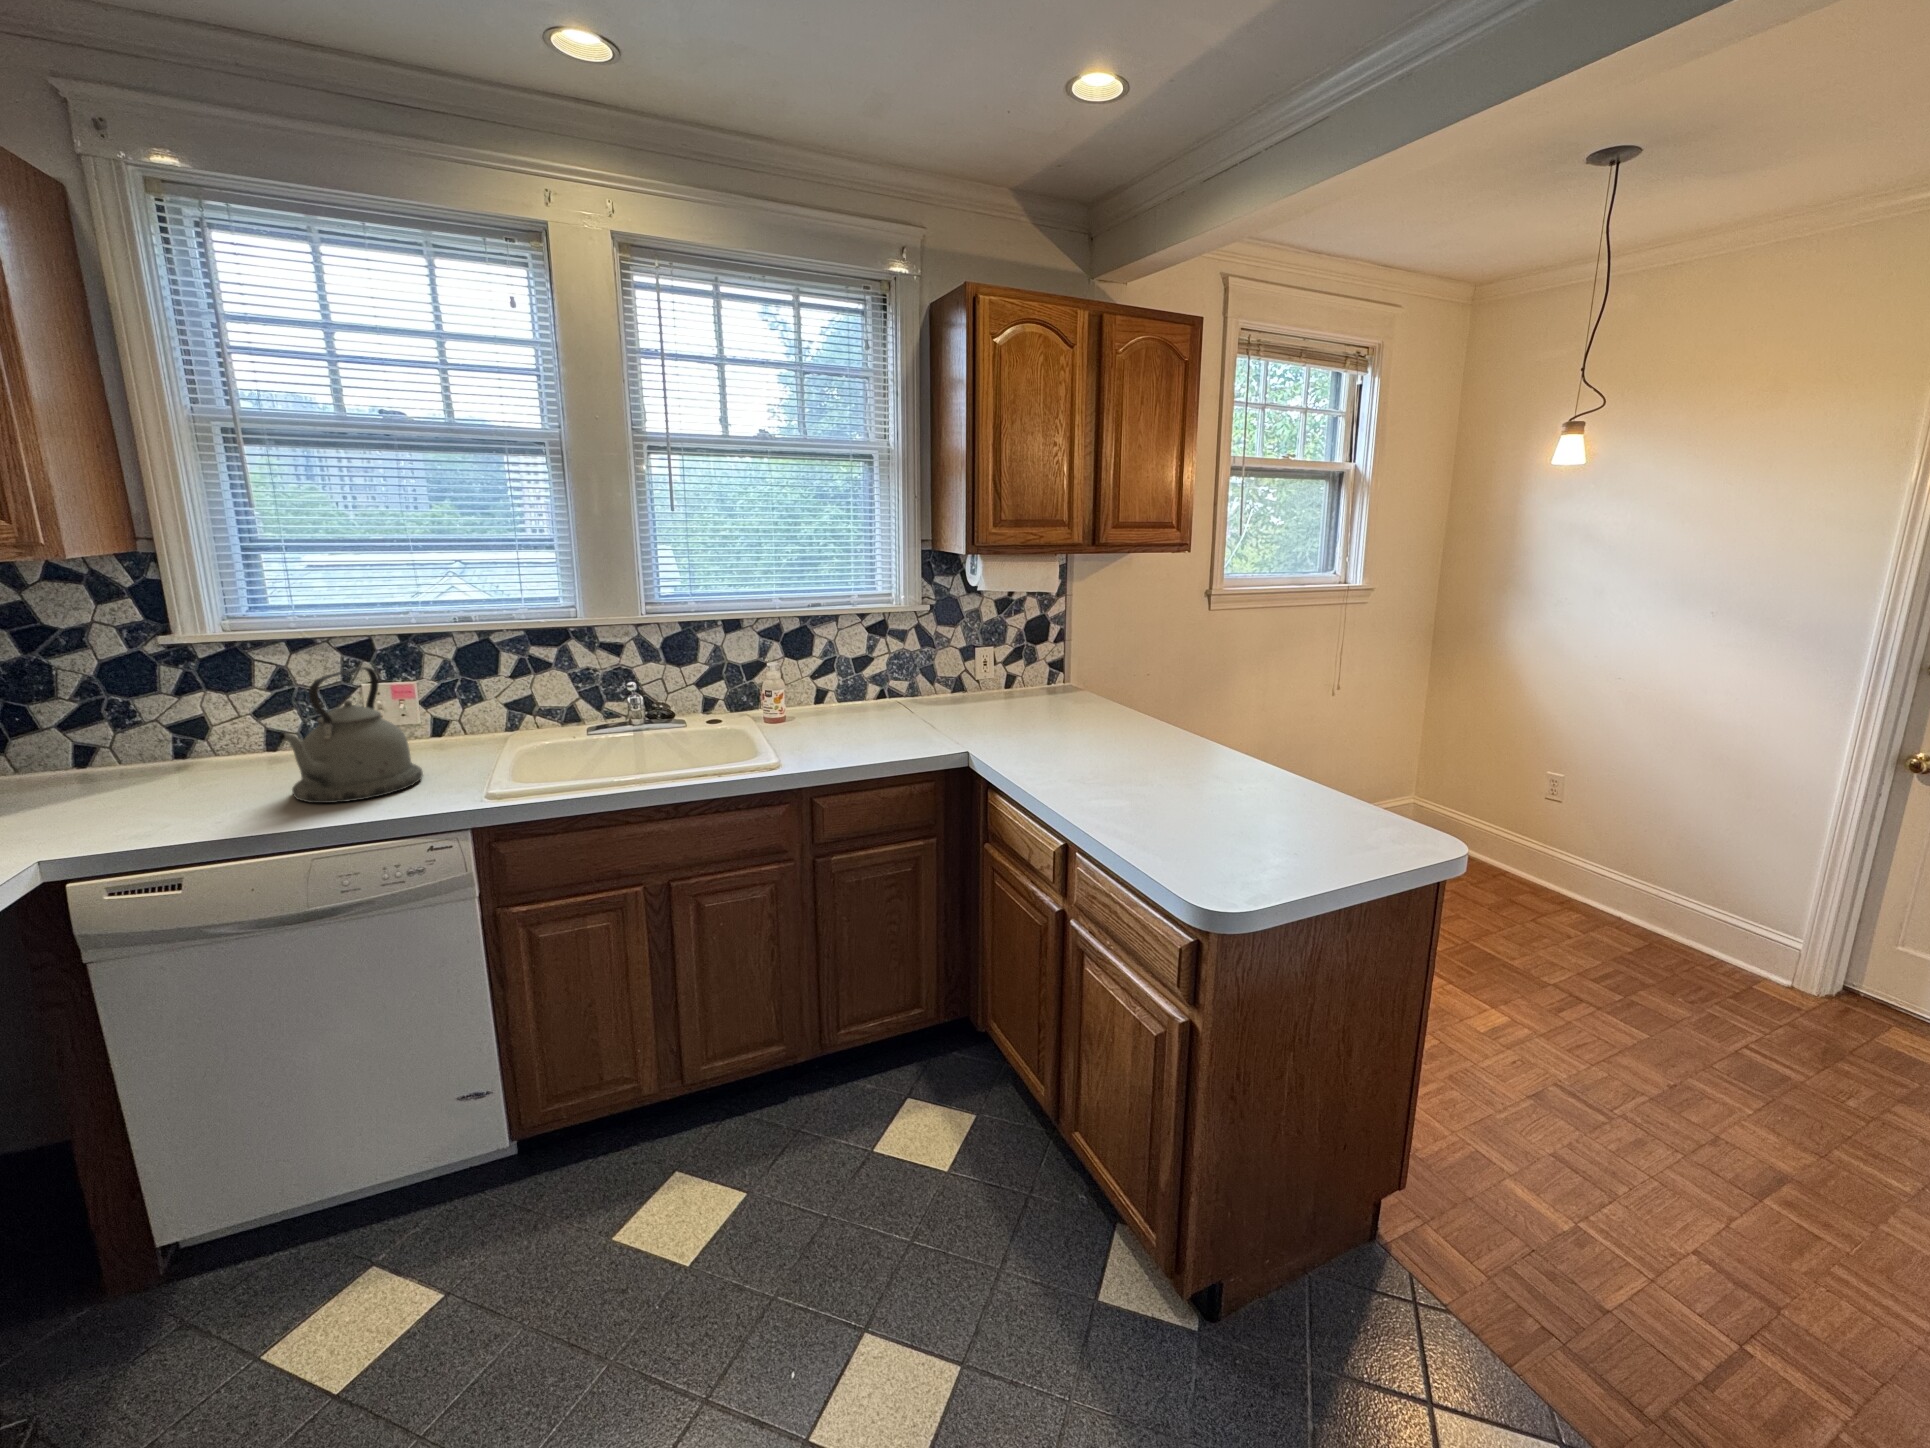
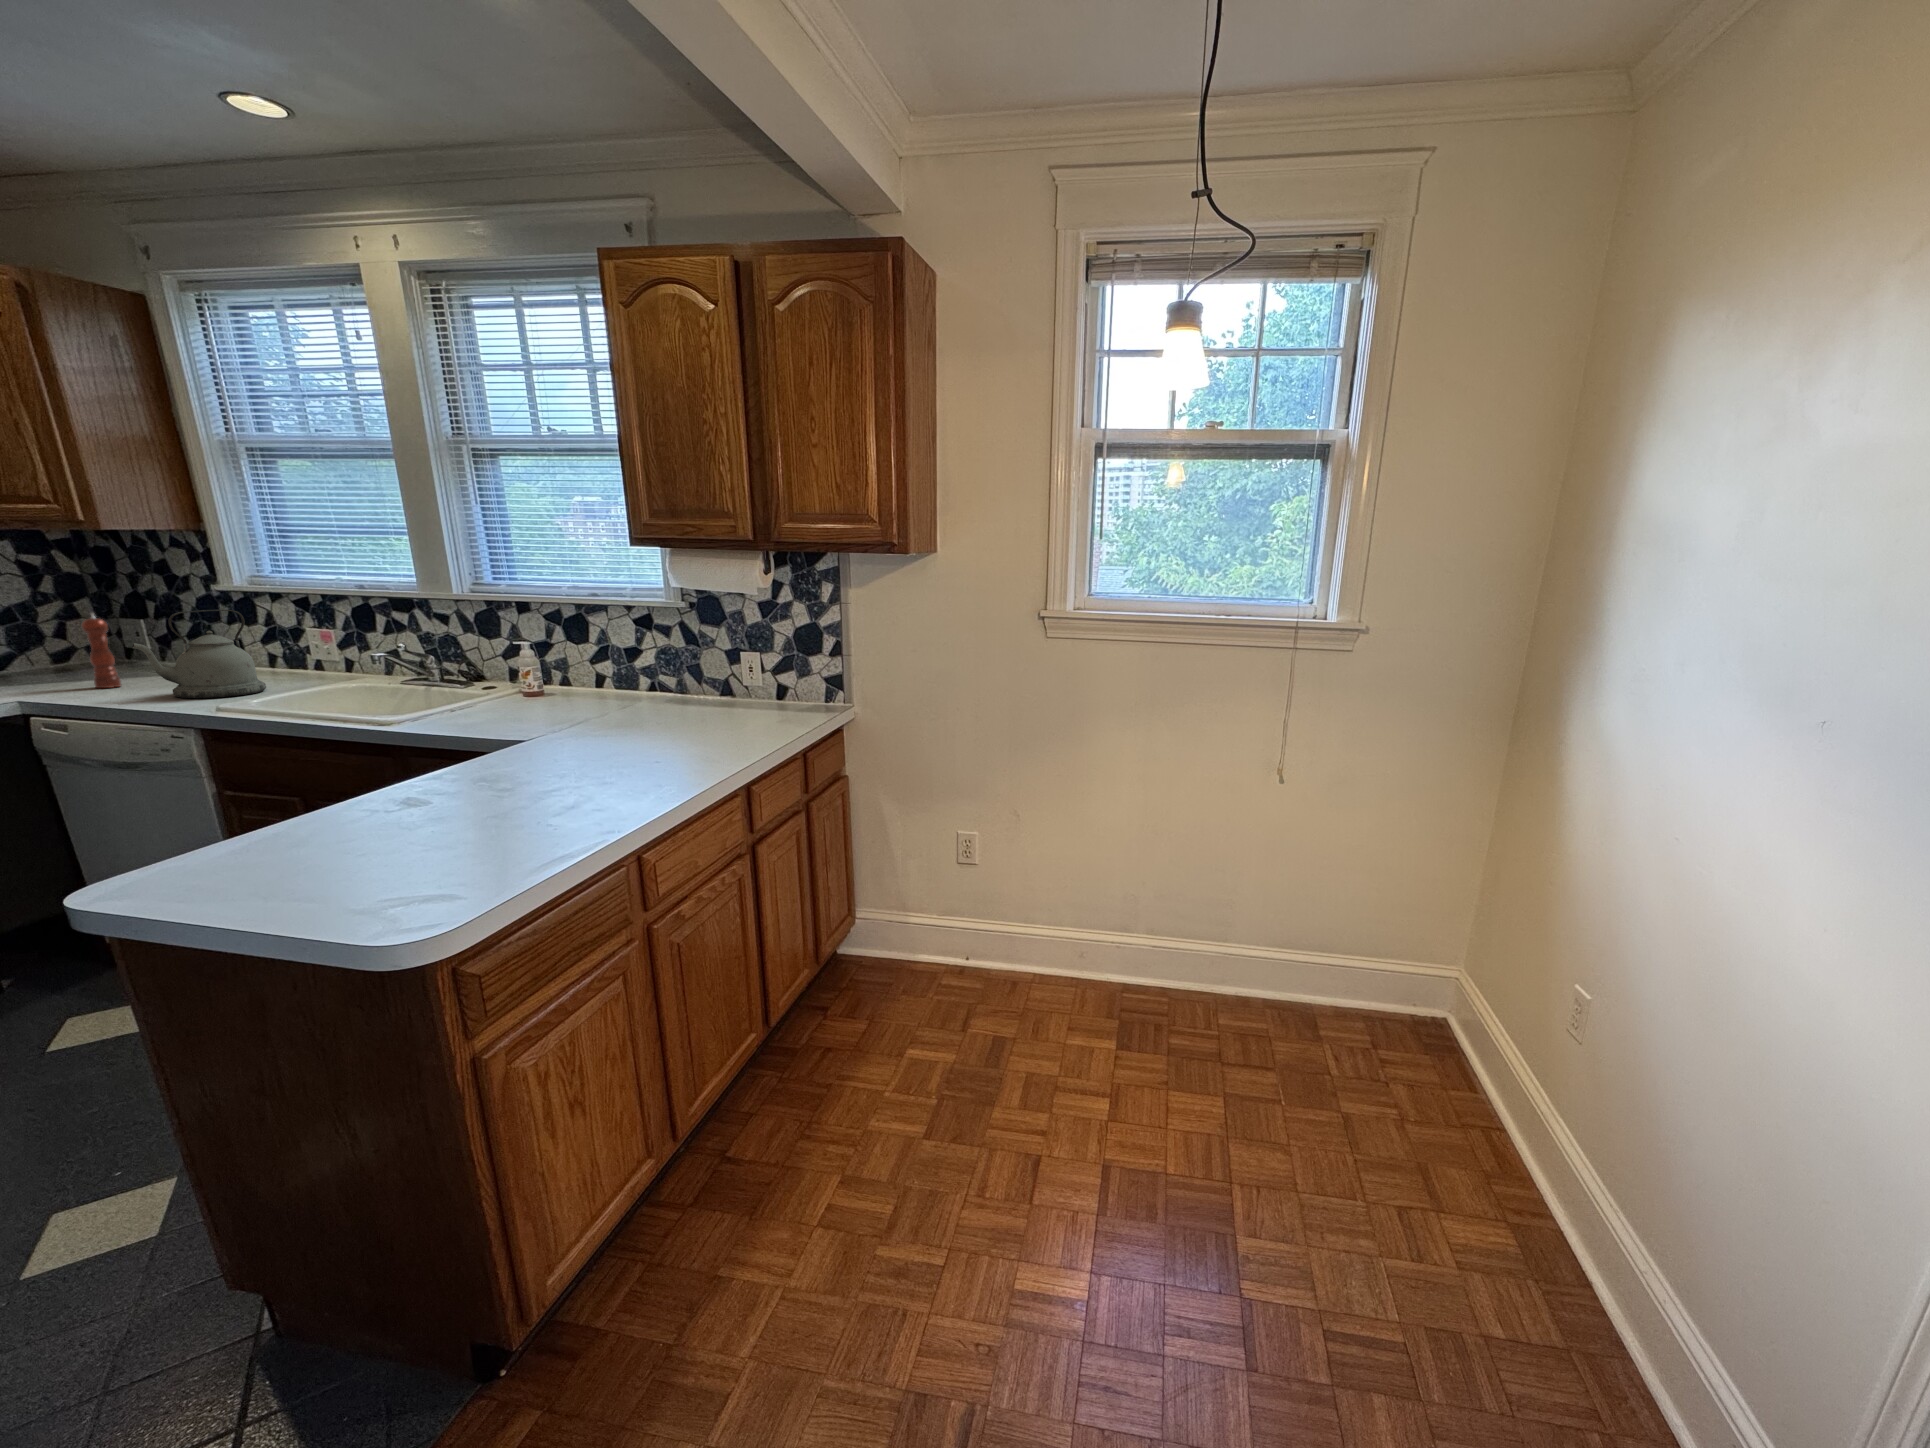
pepper mill: none [43,700,112,824] -> present [82,613,121,688]

